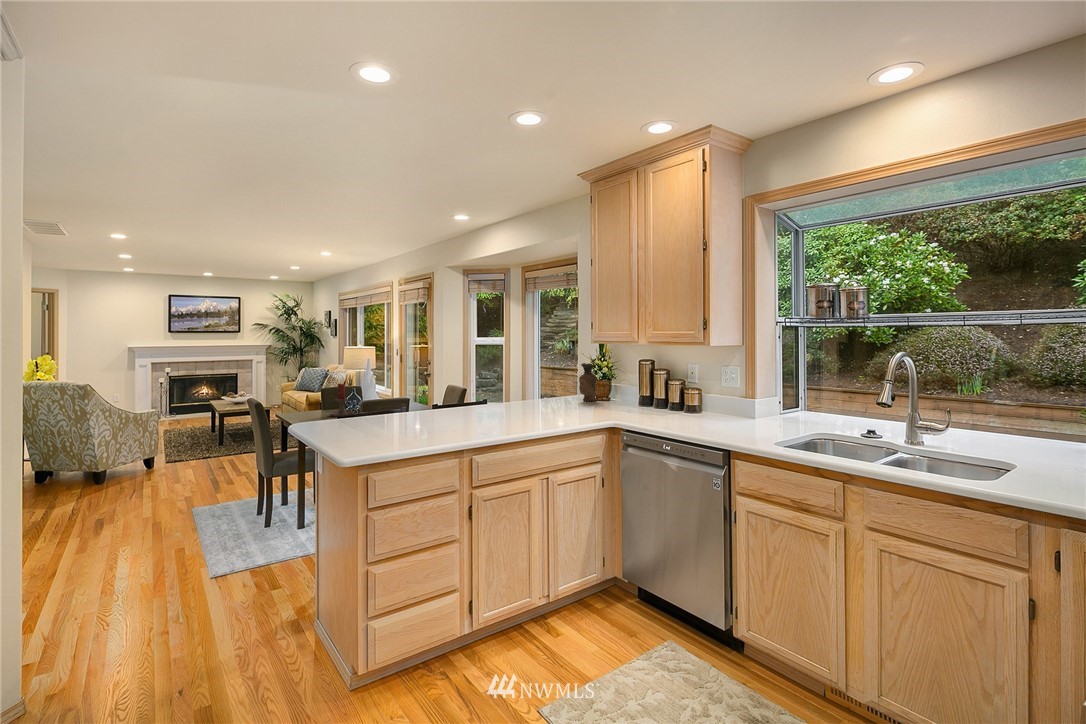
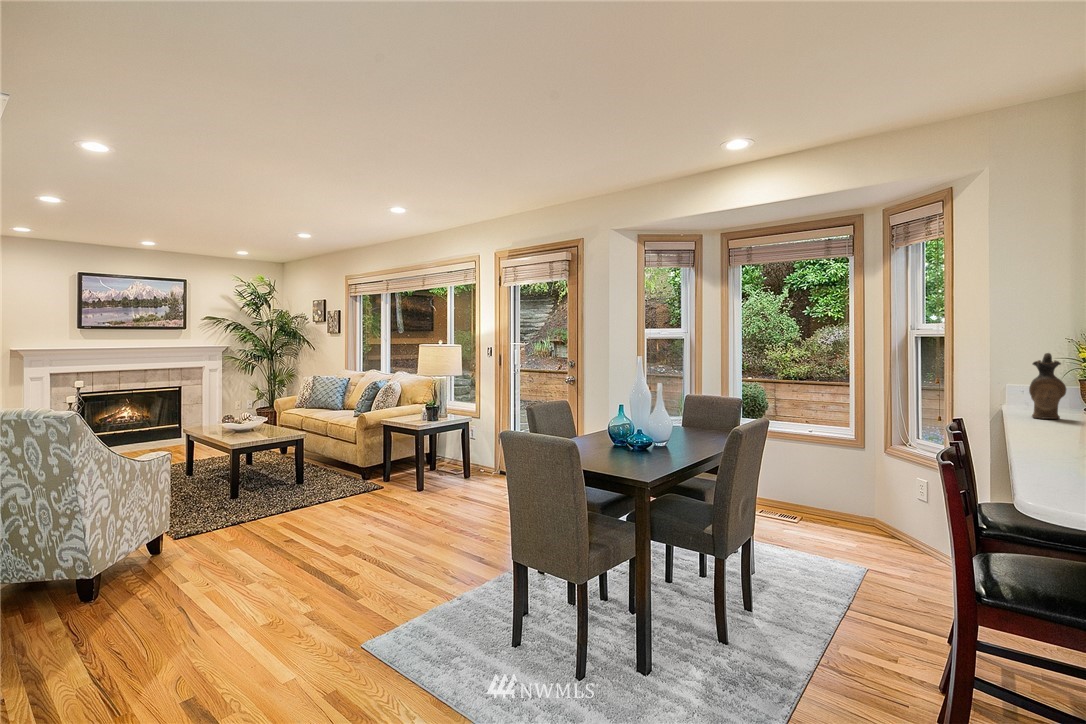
candle holder: present [329,384,358,417] -> none [610,400,662,459]

